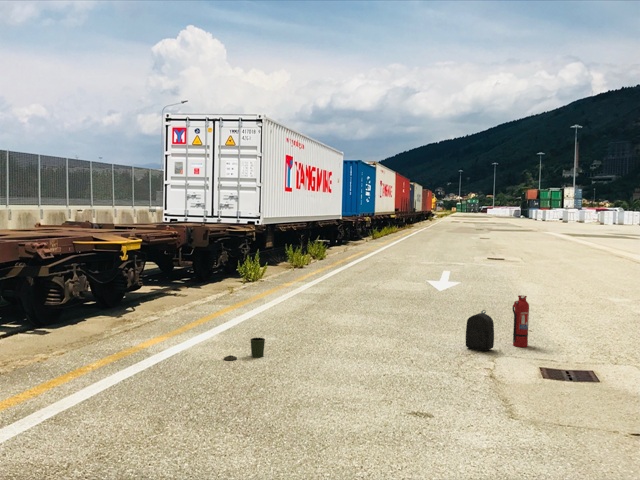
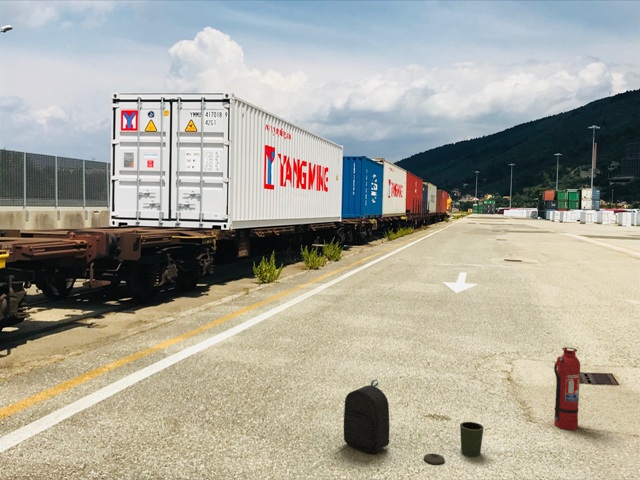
backpack: present [466,310,494,351] -> present [344,380,390,453]
trash can: present [224,338,265,361] -> present [424,422,484,465]

